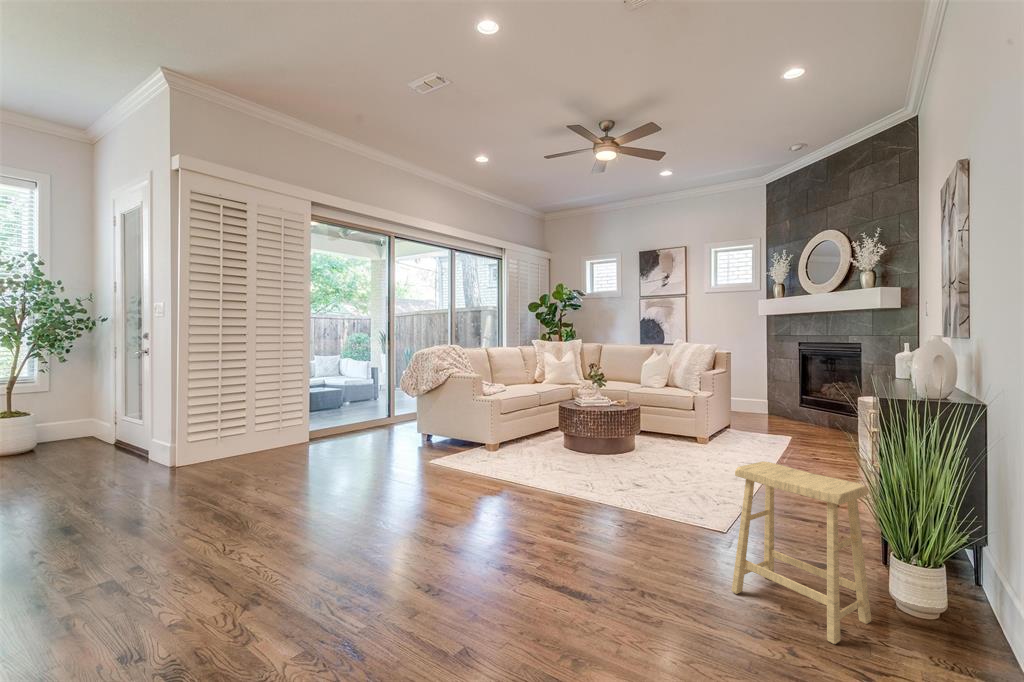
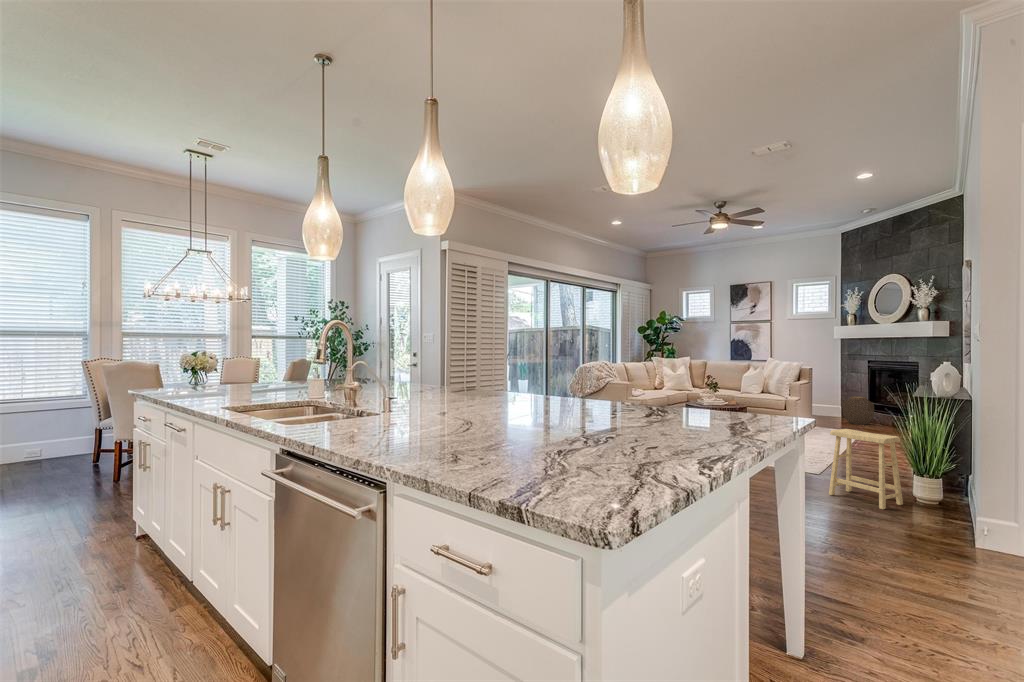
woven basket: none [767,387,805,424] -> present [843,396,874,425]

